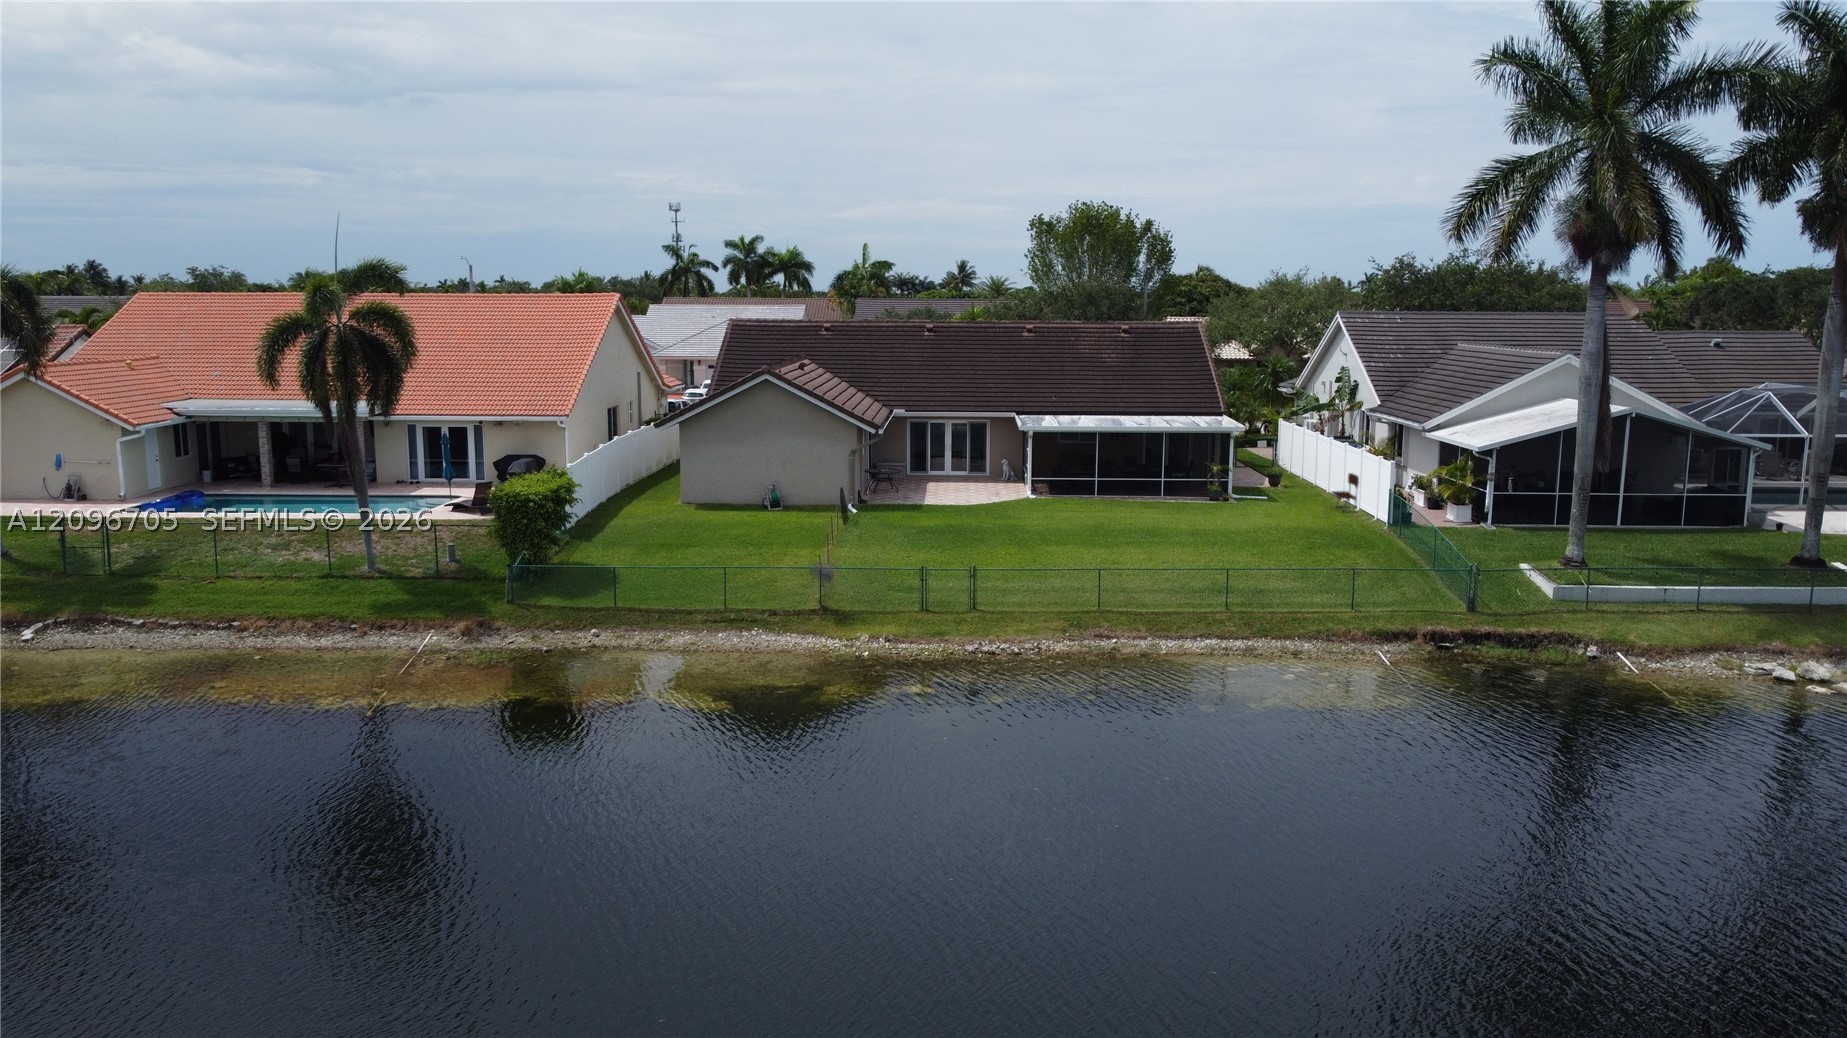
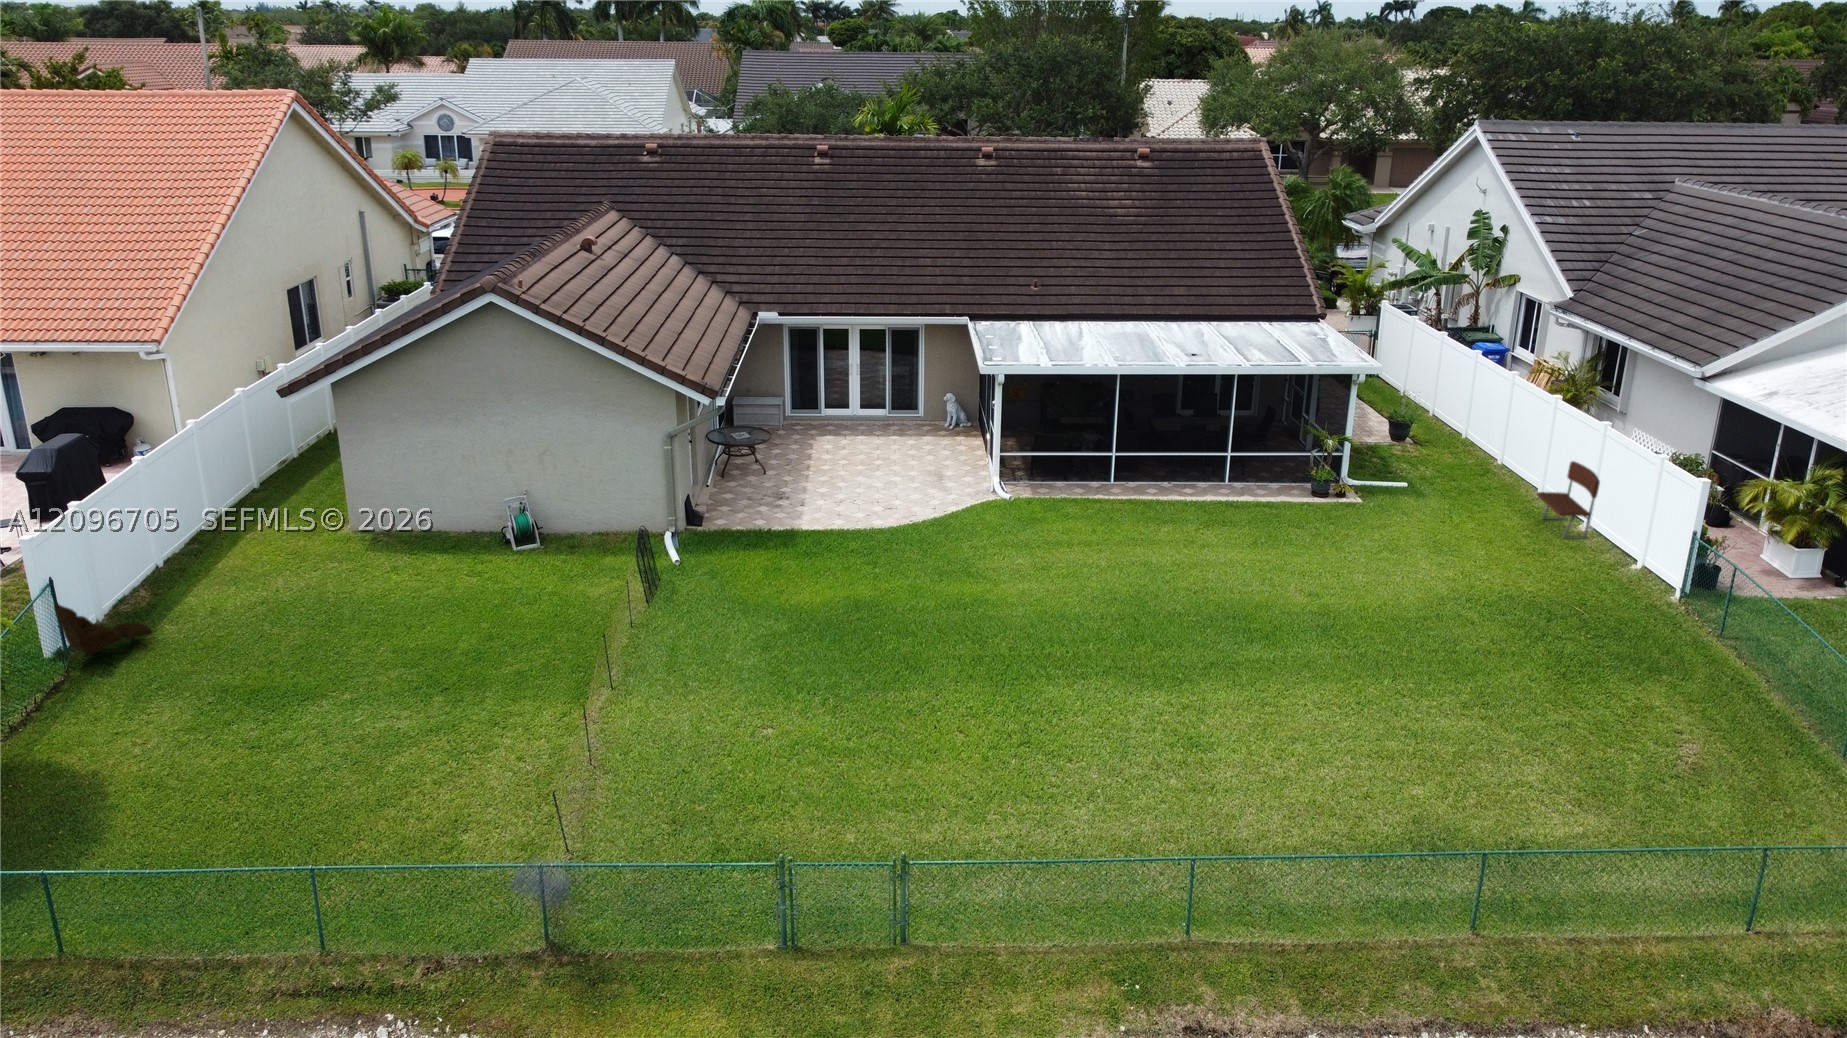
lounge chair: none [568,498,609,533] -> present [54,603,153,668]

